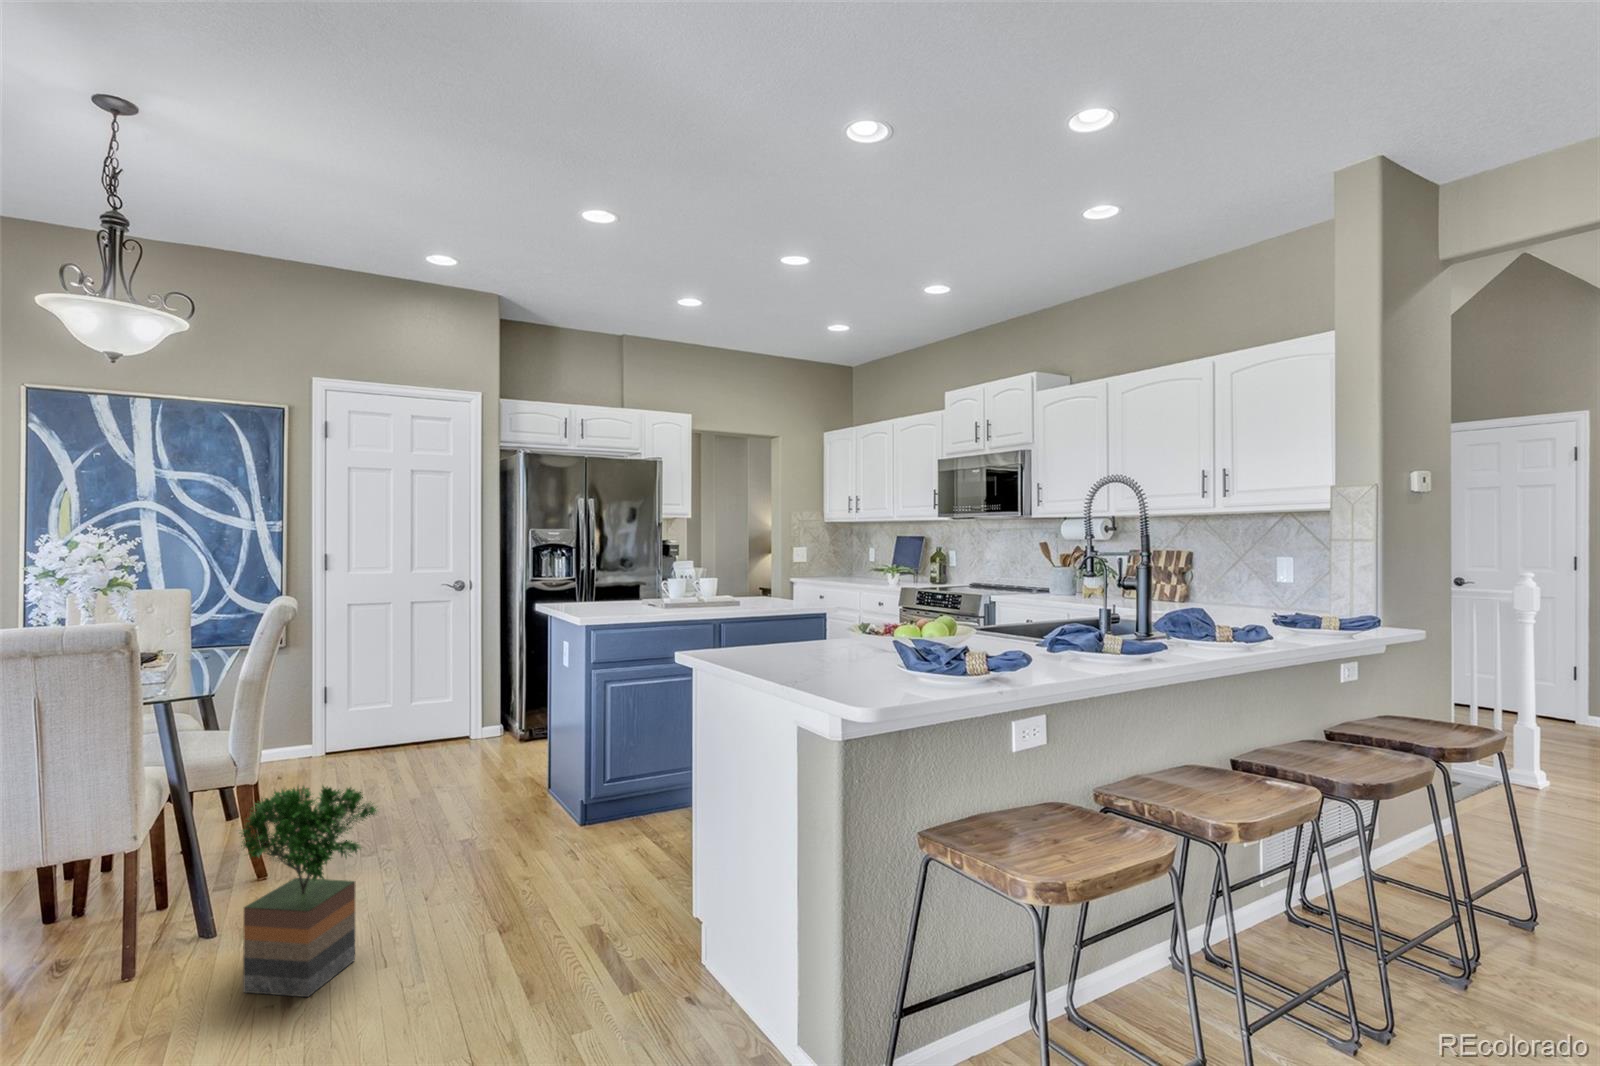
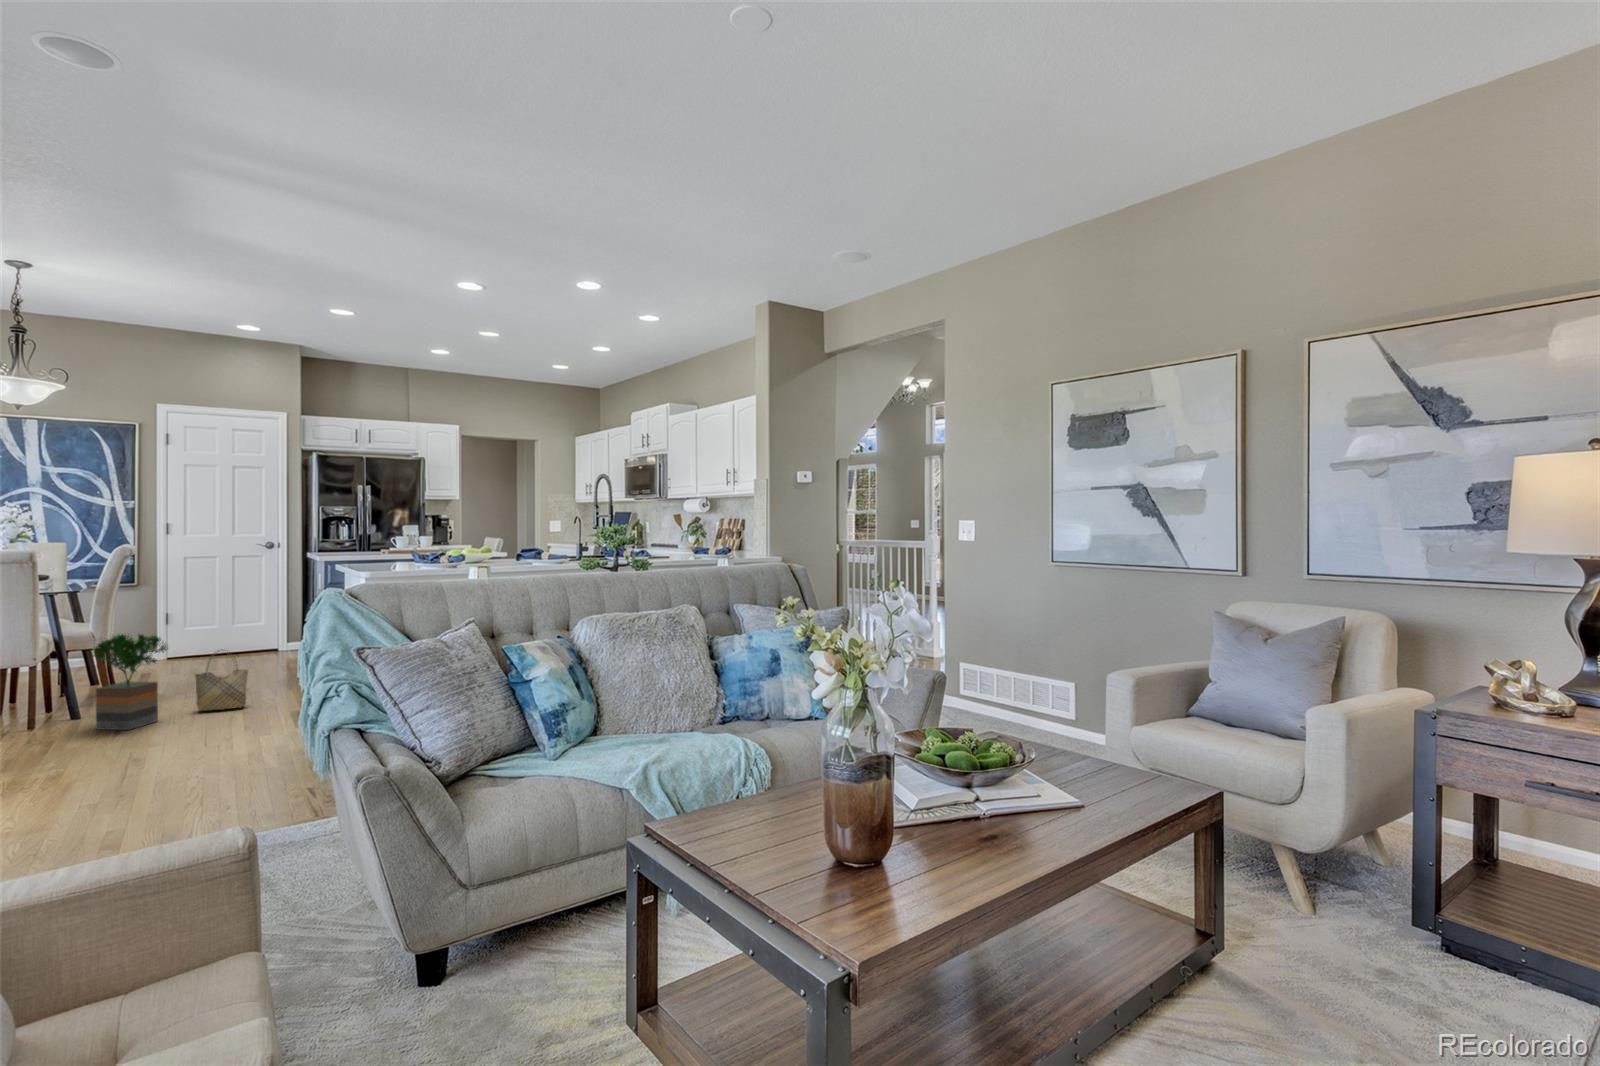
woven basket: none [413,797,502,925] -> present [195,649,248,711]

